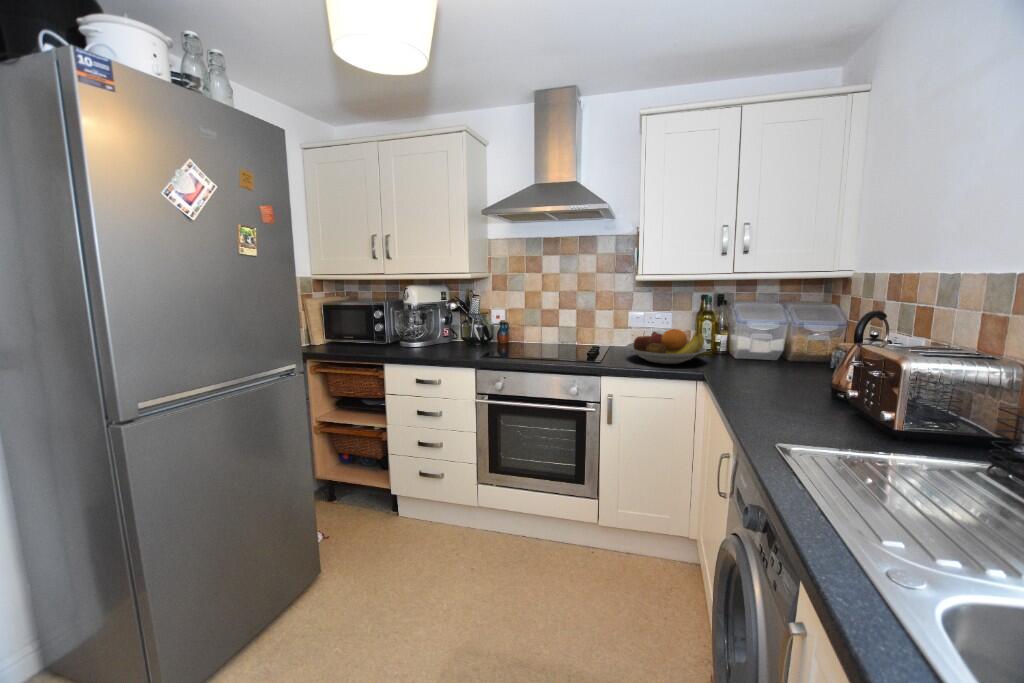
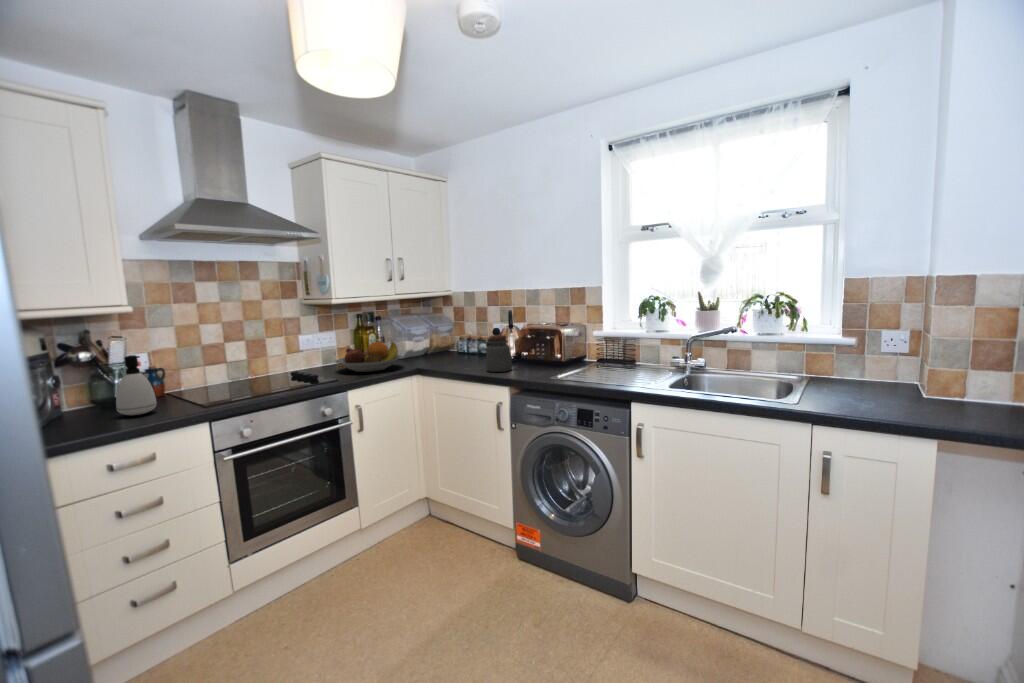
soap dispenser: none [432,310,456,353] -> present [116,355,157,415]
jar: none [756,347,808,411] -> present [486,335,512,372]

